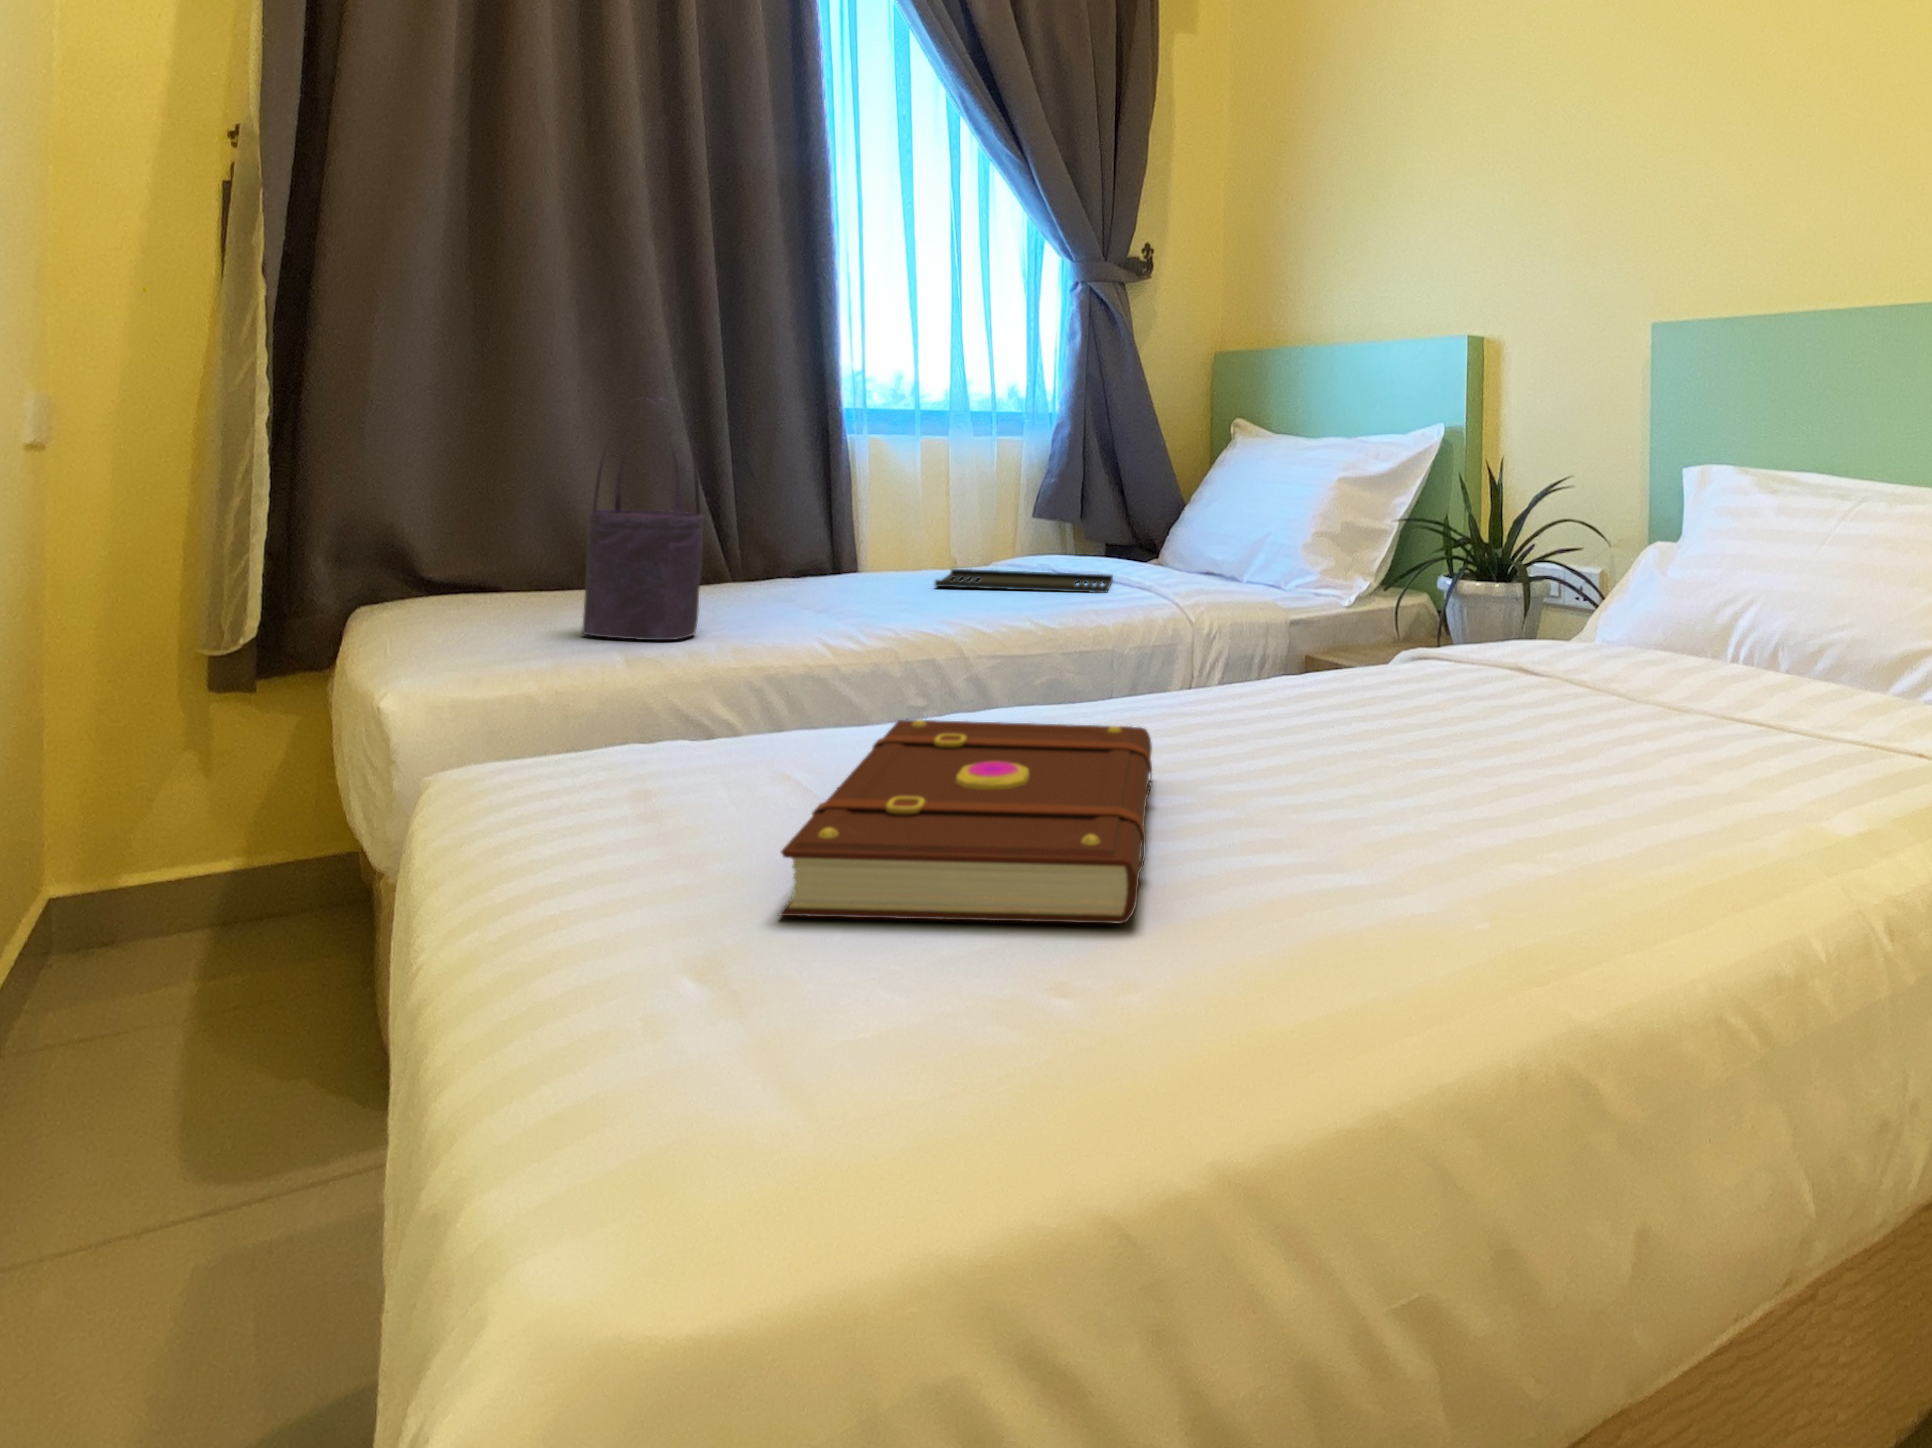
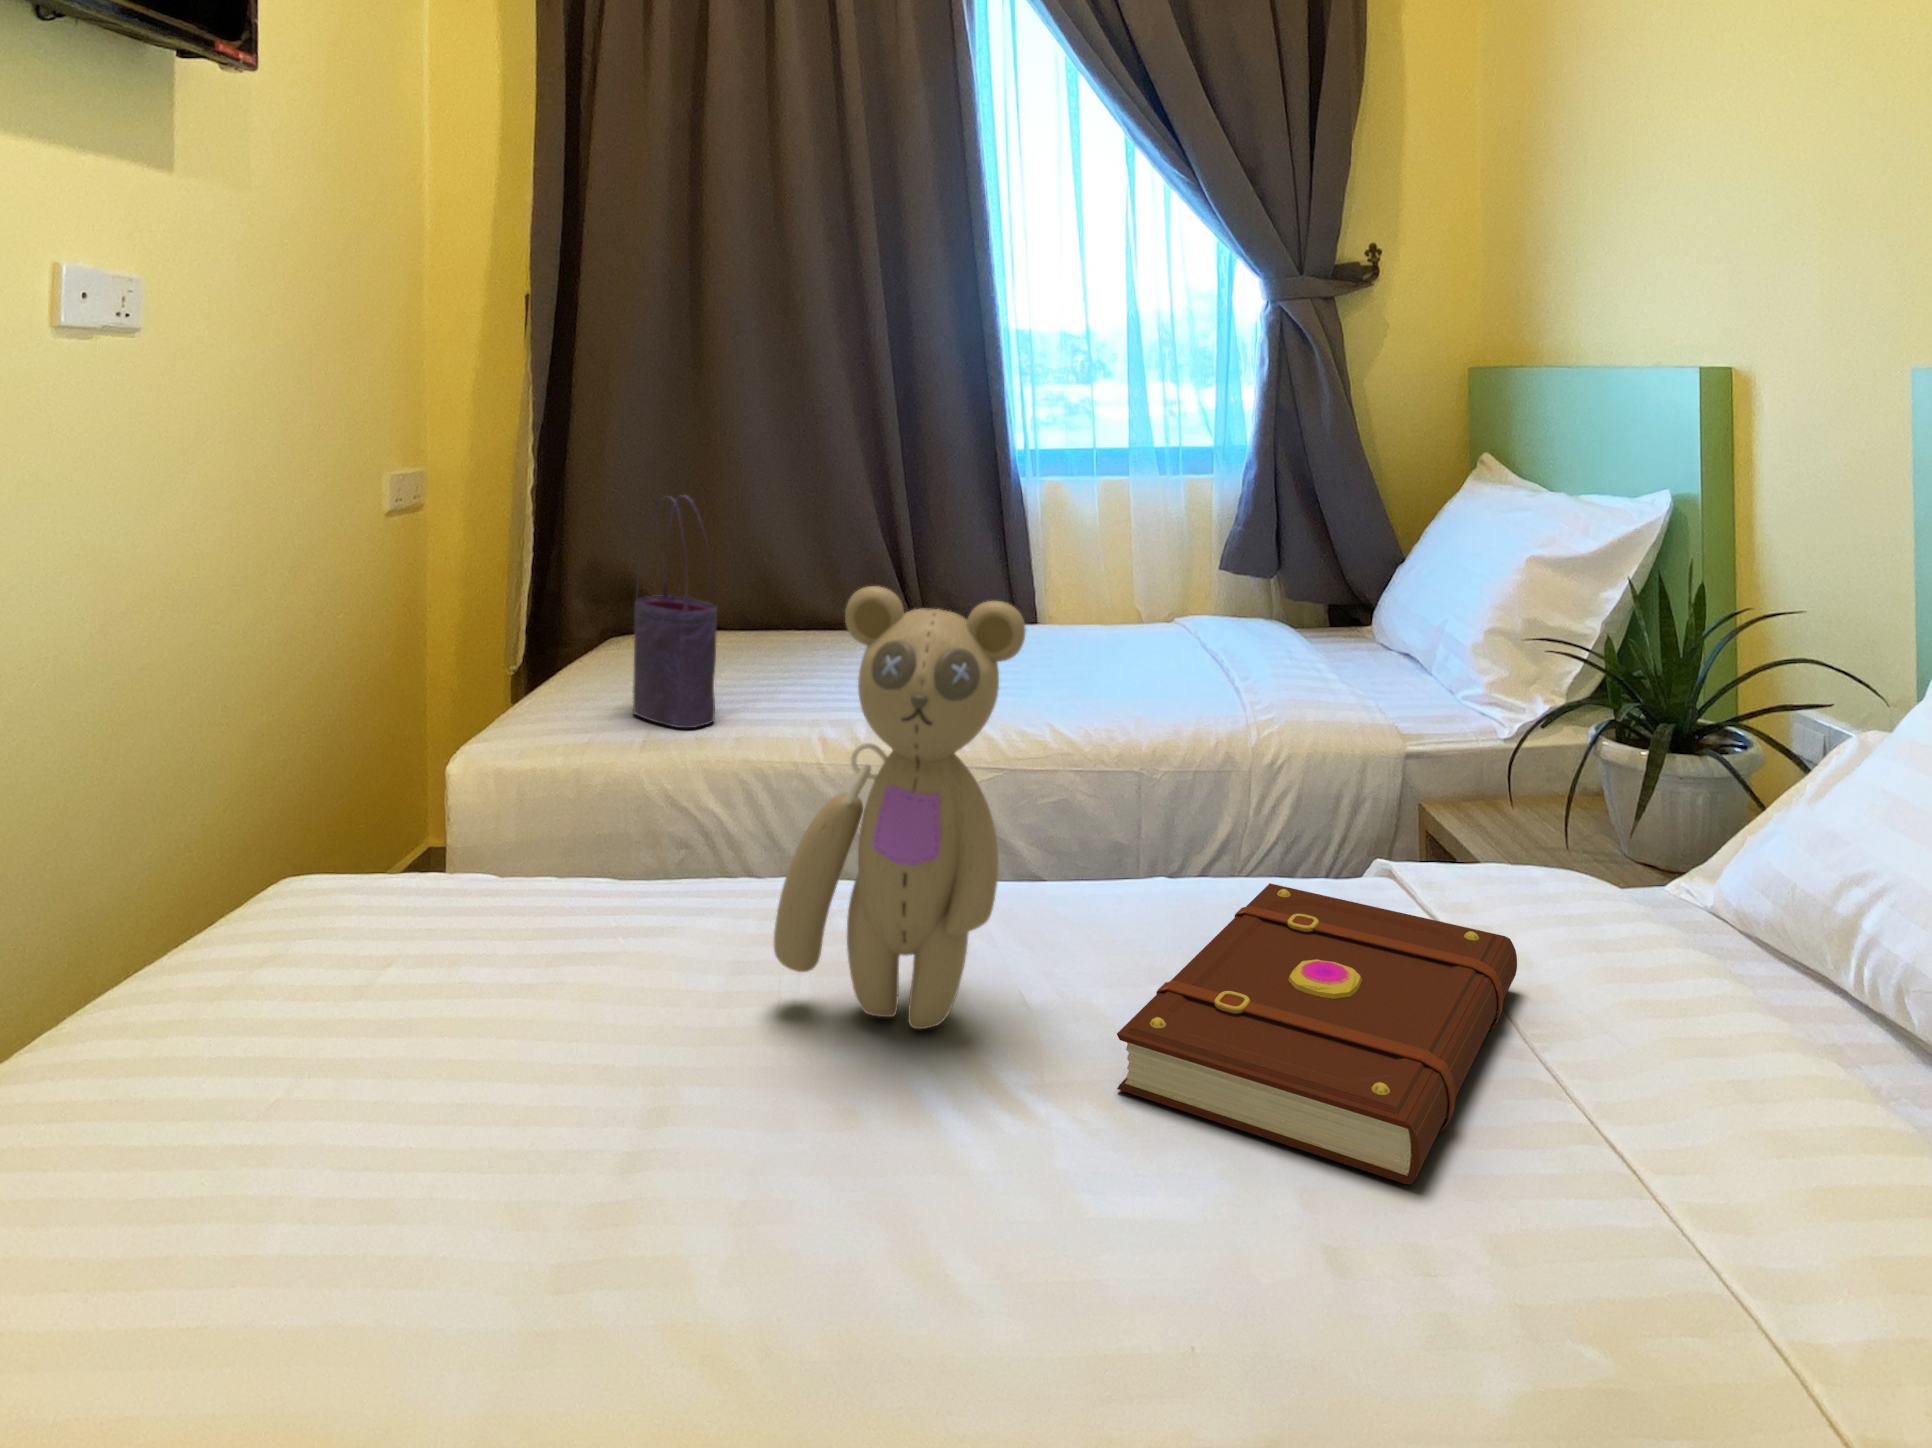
teddy bear: none [1193,389,1396,744] -> present [774,586,1025,1029]
tray: present [935,569,1113,593] -> none [1016,646,1223,697]
book: present [780,720,1152,924] -> present [1117,883,1517,1184]

